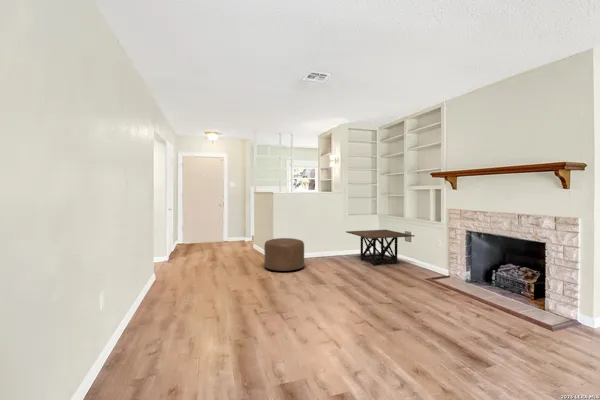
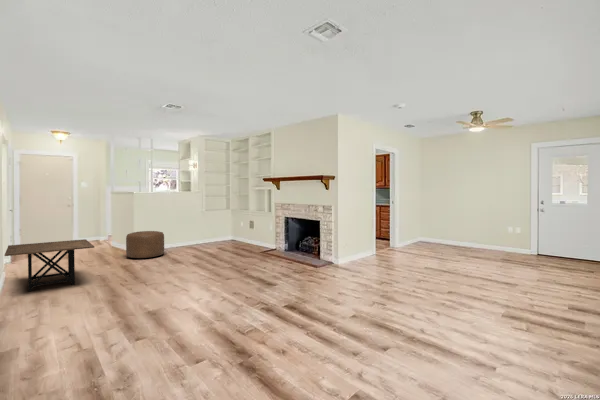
side table: present [346,230,414,266] -> present [5,239,94,291]

